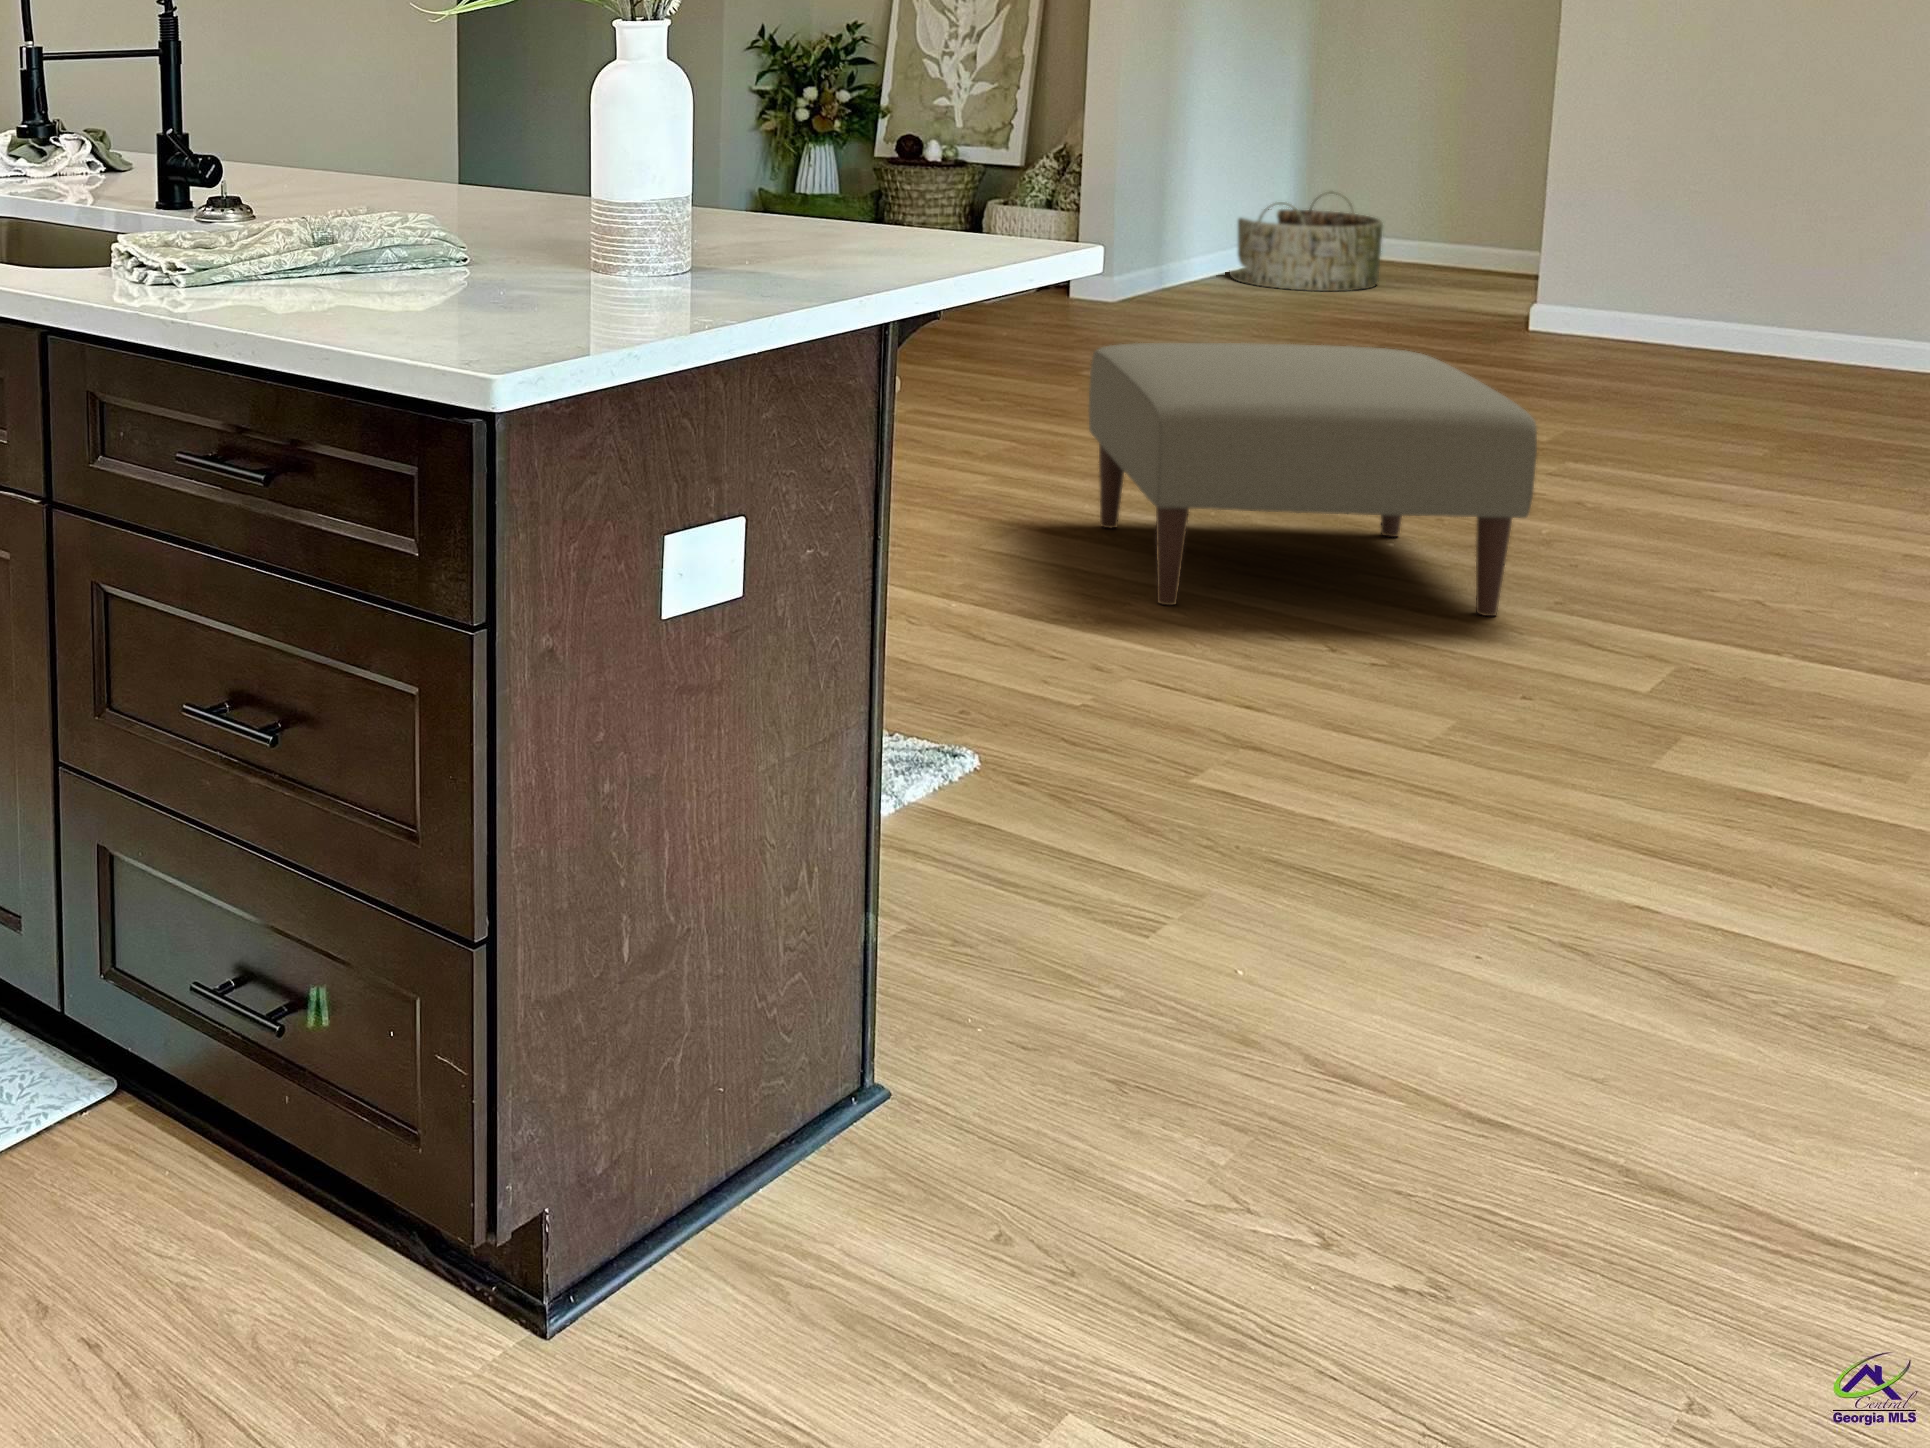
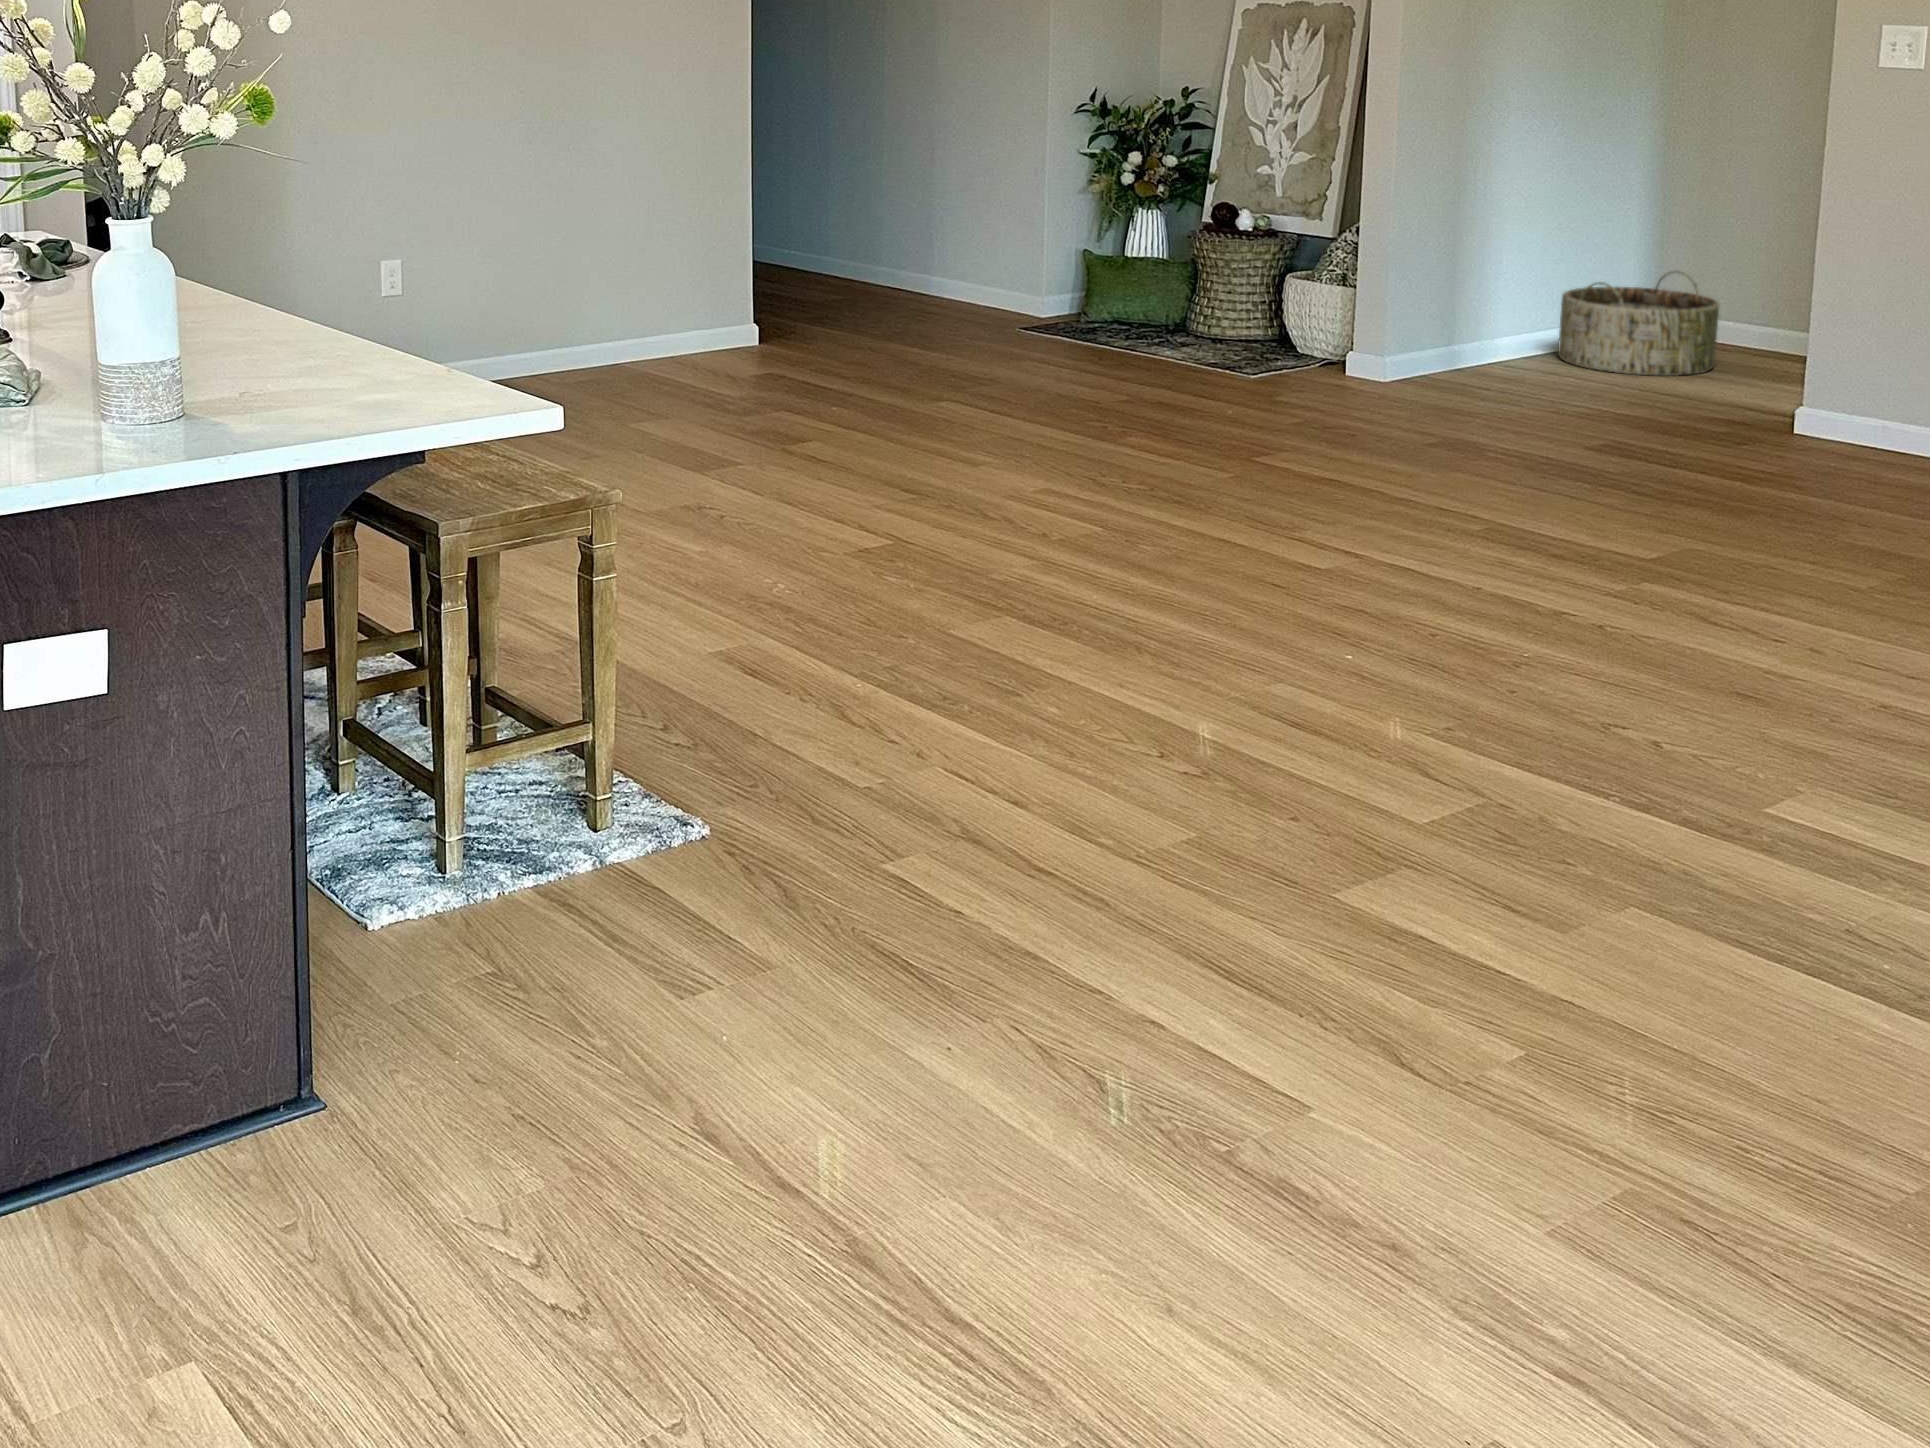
ottoman: present [1089,343,1537,616] -> none [1050,447,1411,737]

